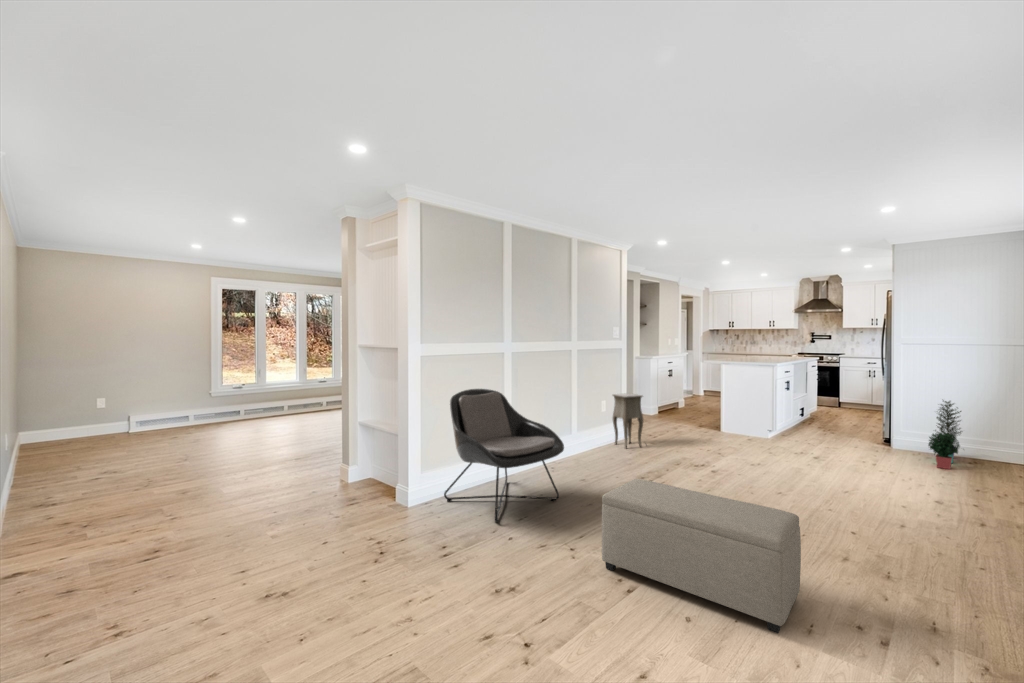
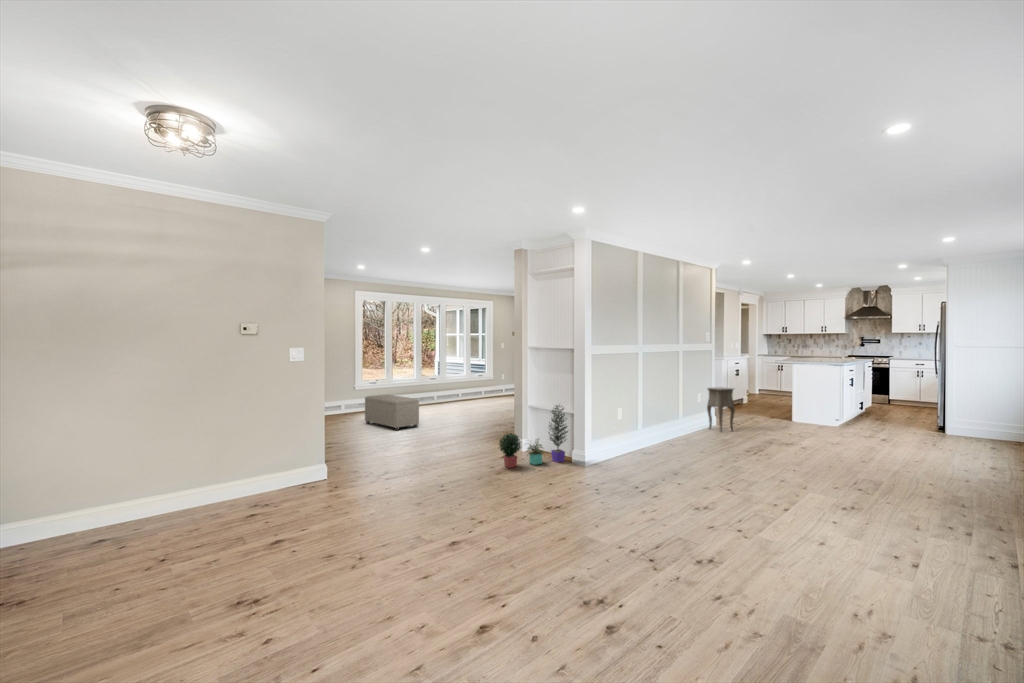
lounge chair: present [444,389,564,523] -> none [610,379,701,474]
potted plant: present [929,401,961,469] -> present [499,406,568,468]
ottoman: present [602,479,801,633] -> present [365,395,419,431]

